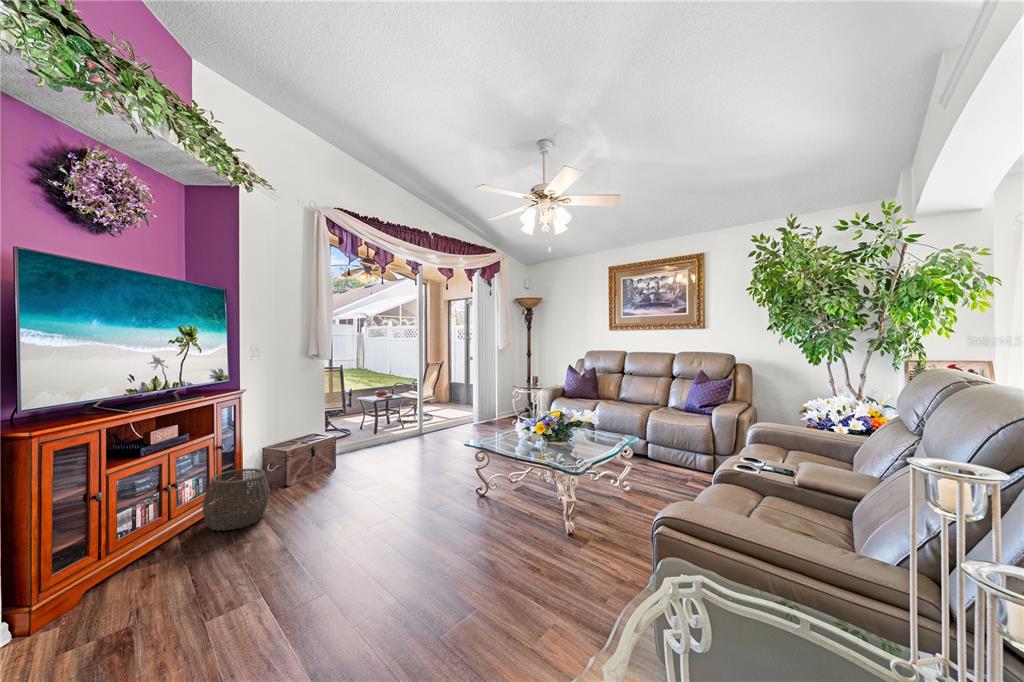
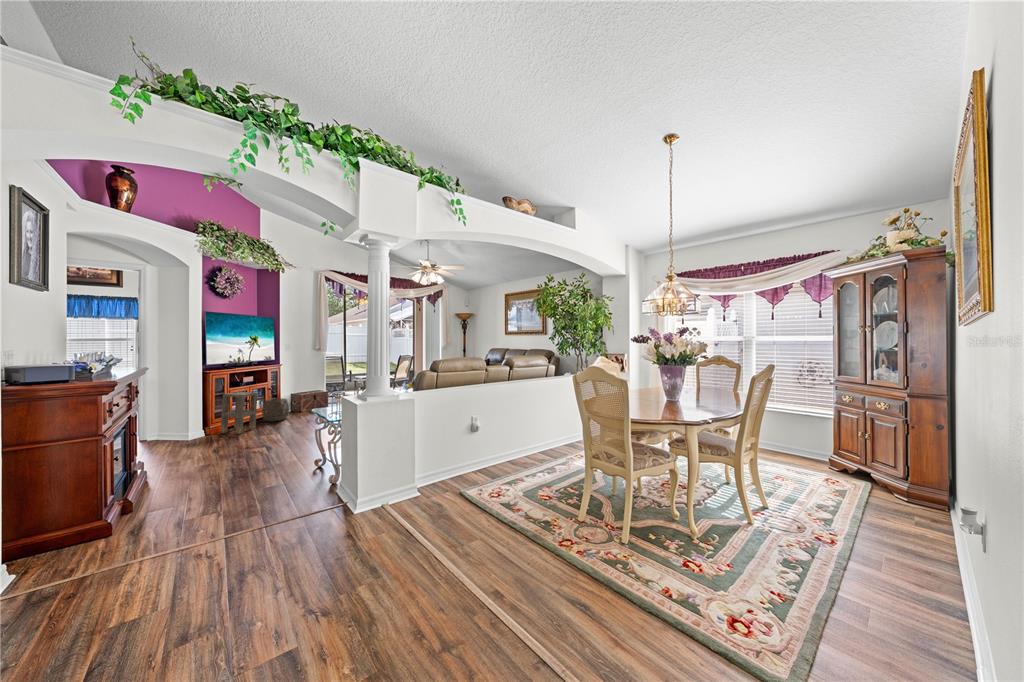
side table: none [79,473,195,605] -> present [221,392,257,434]

